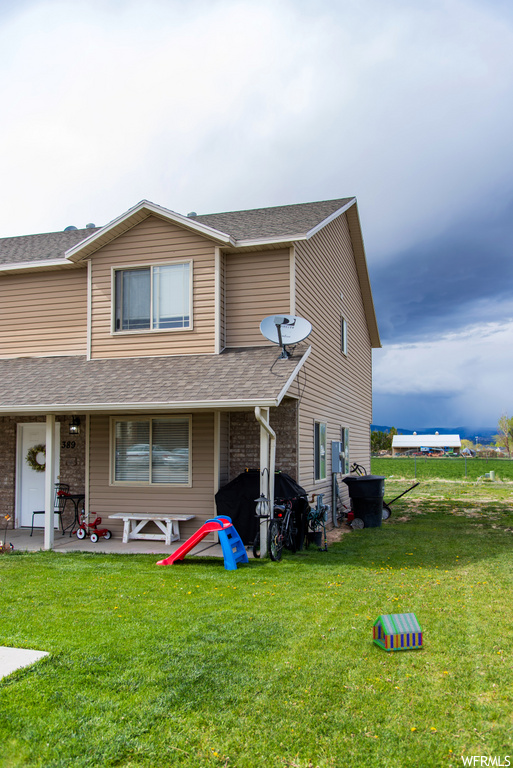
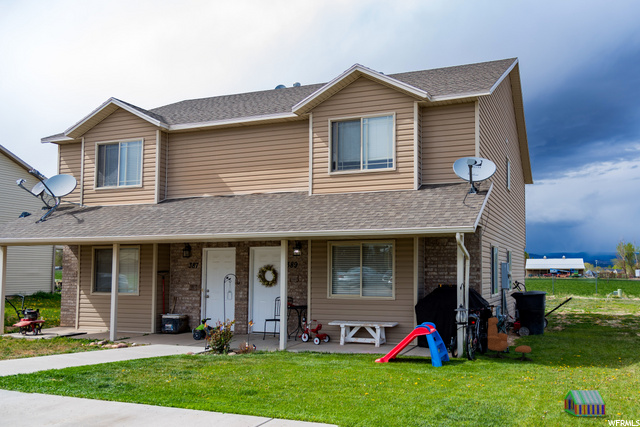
lounge chair: none [295,505,347,558] -> present [487,317,533,361]

